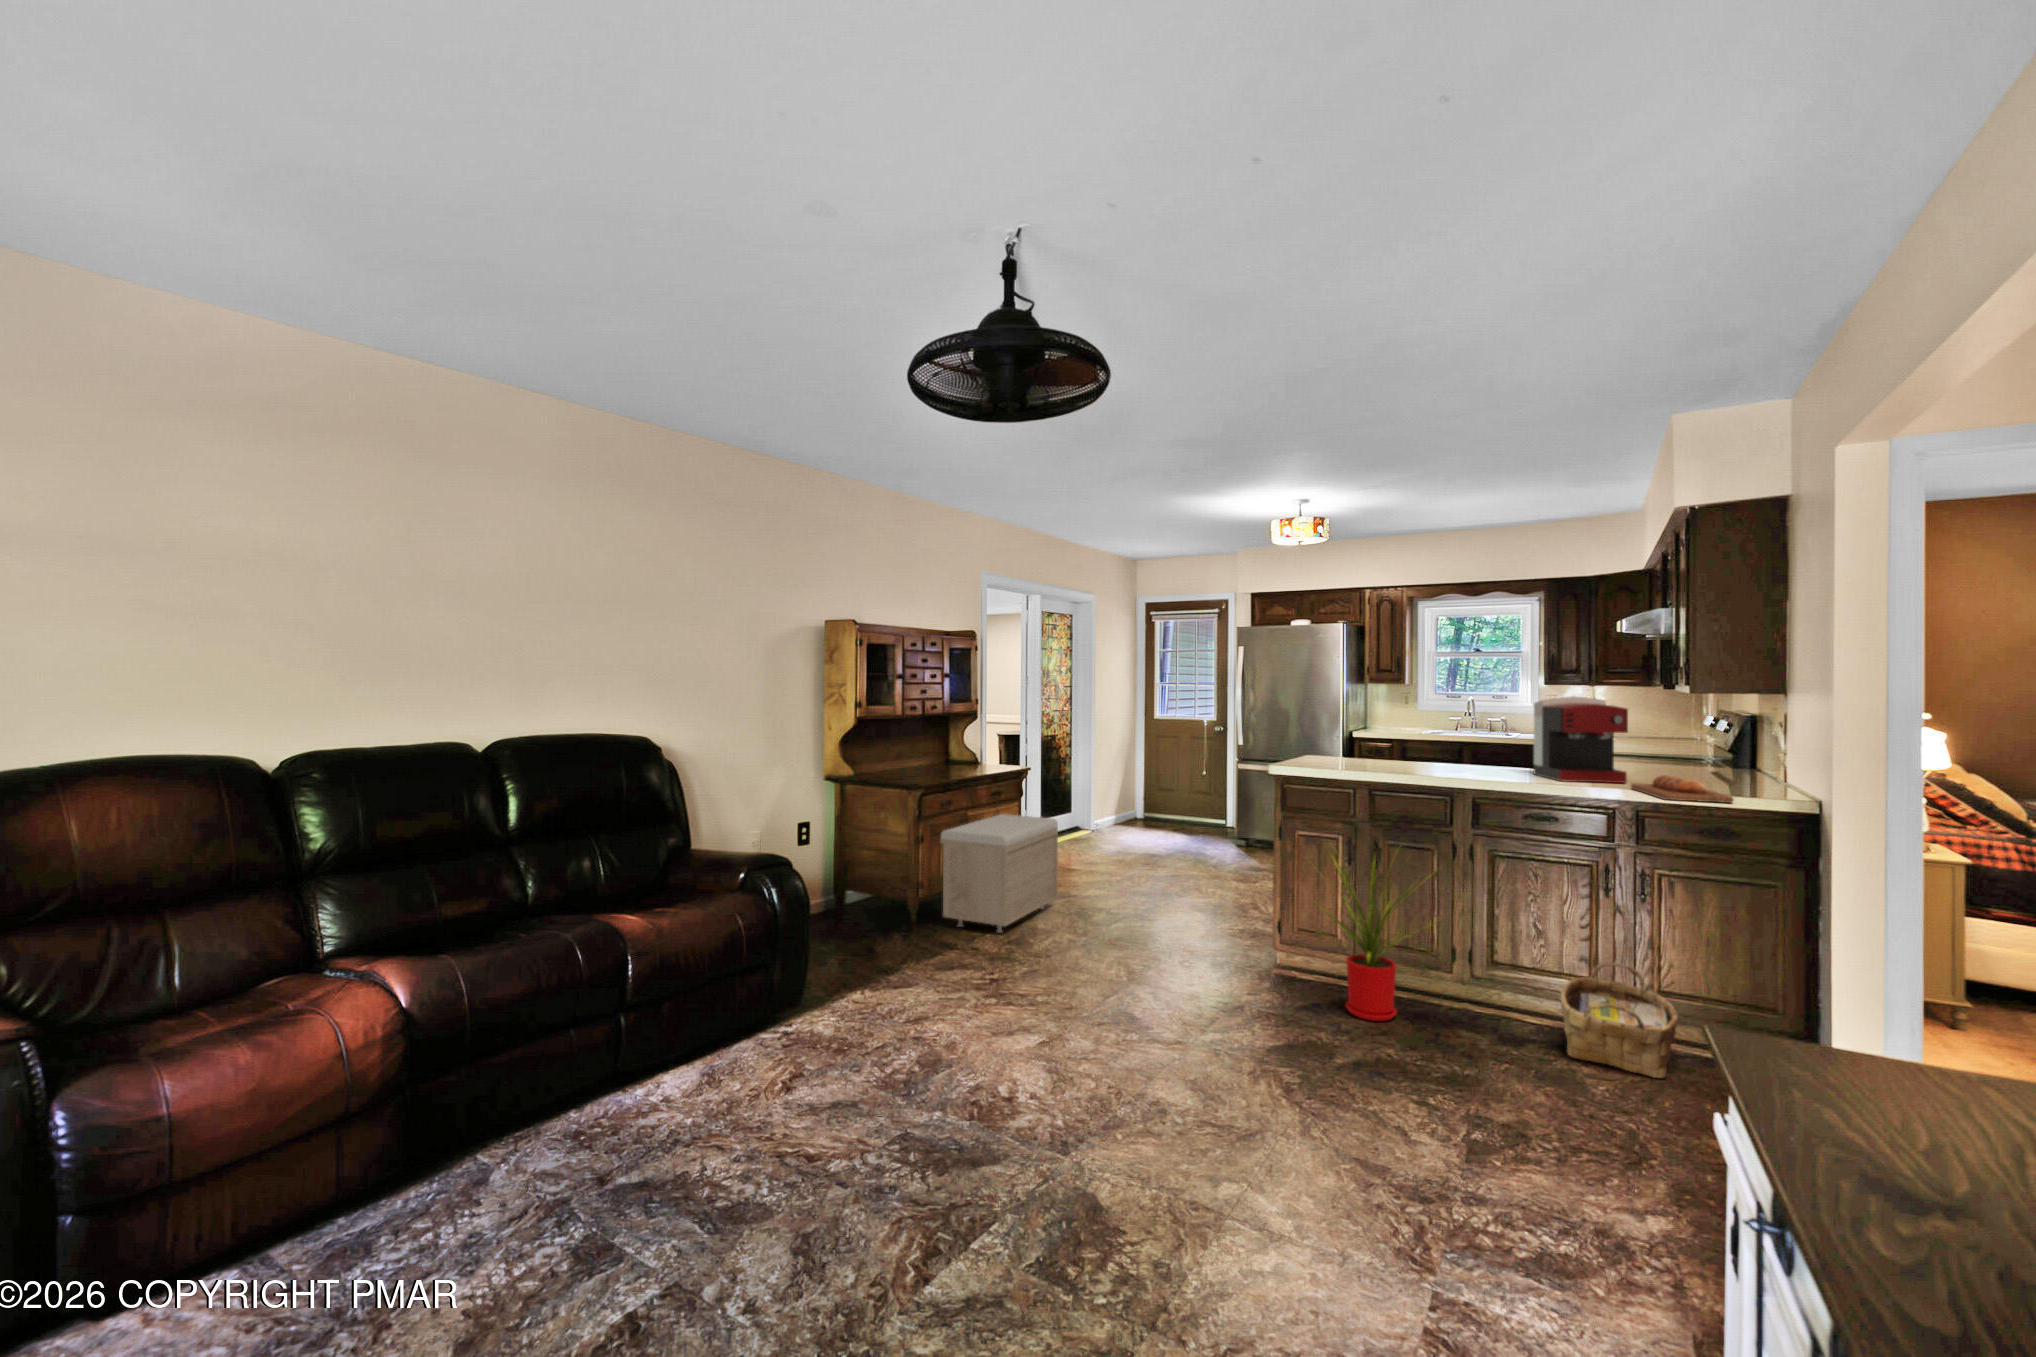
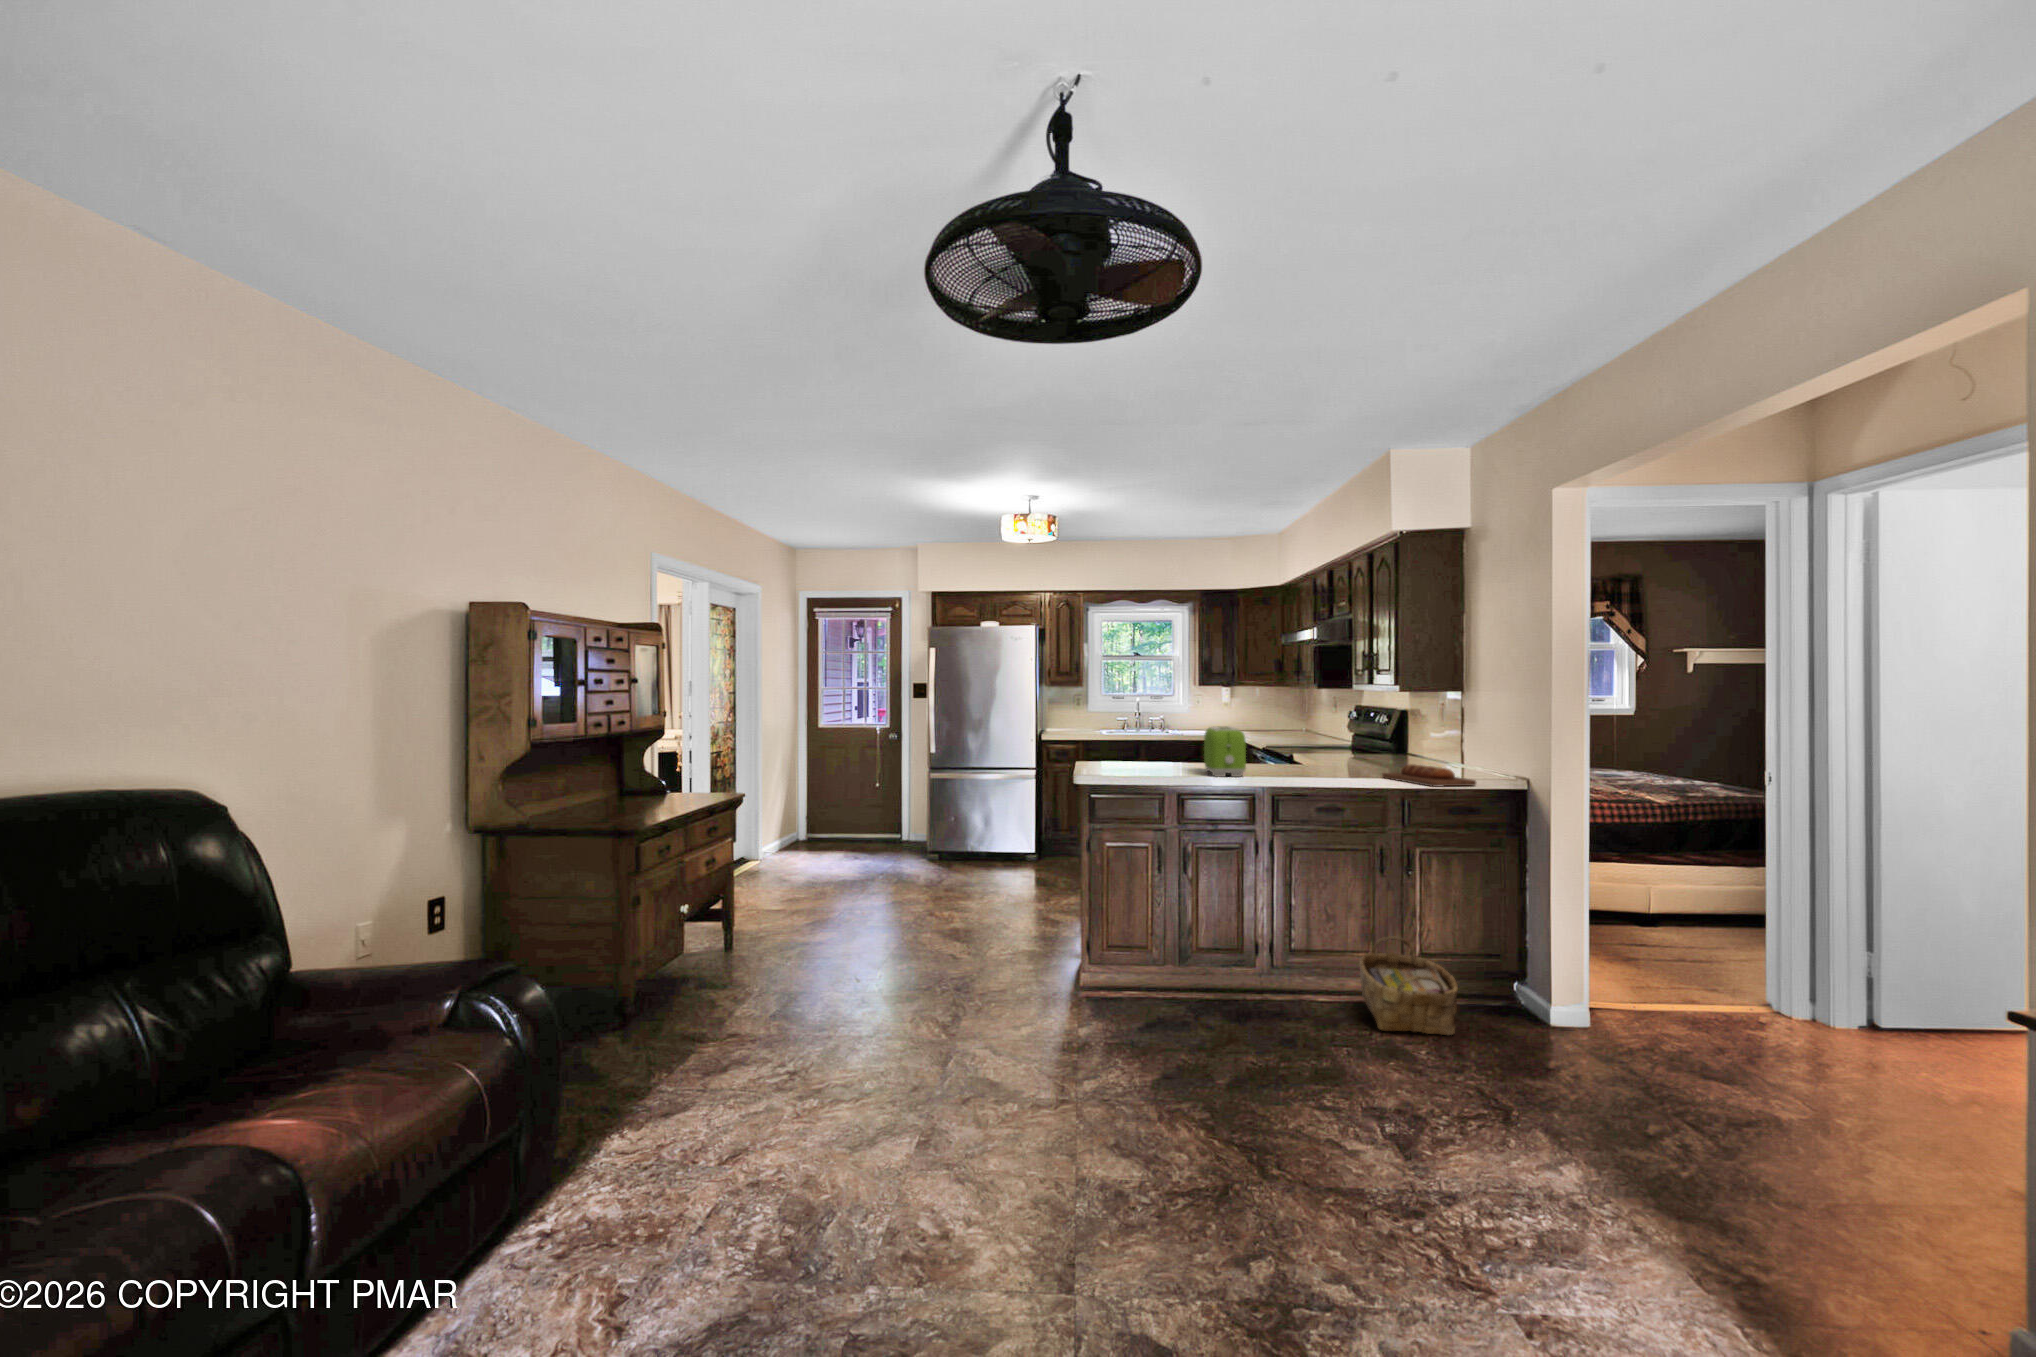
coffee maker: present [1534,696,1628,783] -> none [1284,696,1367,775]
toaster: none [1418,726,1467,777] -> present [1204,726,1246,777]
storage bench: present [941,814,1058,933] -> none [661,854,793,1010]
house plant: present [1315,849,1429,1021] -> none [1137,846,1272,1032]

